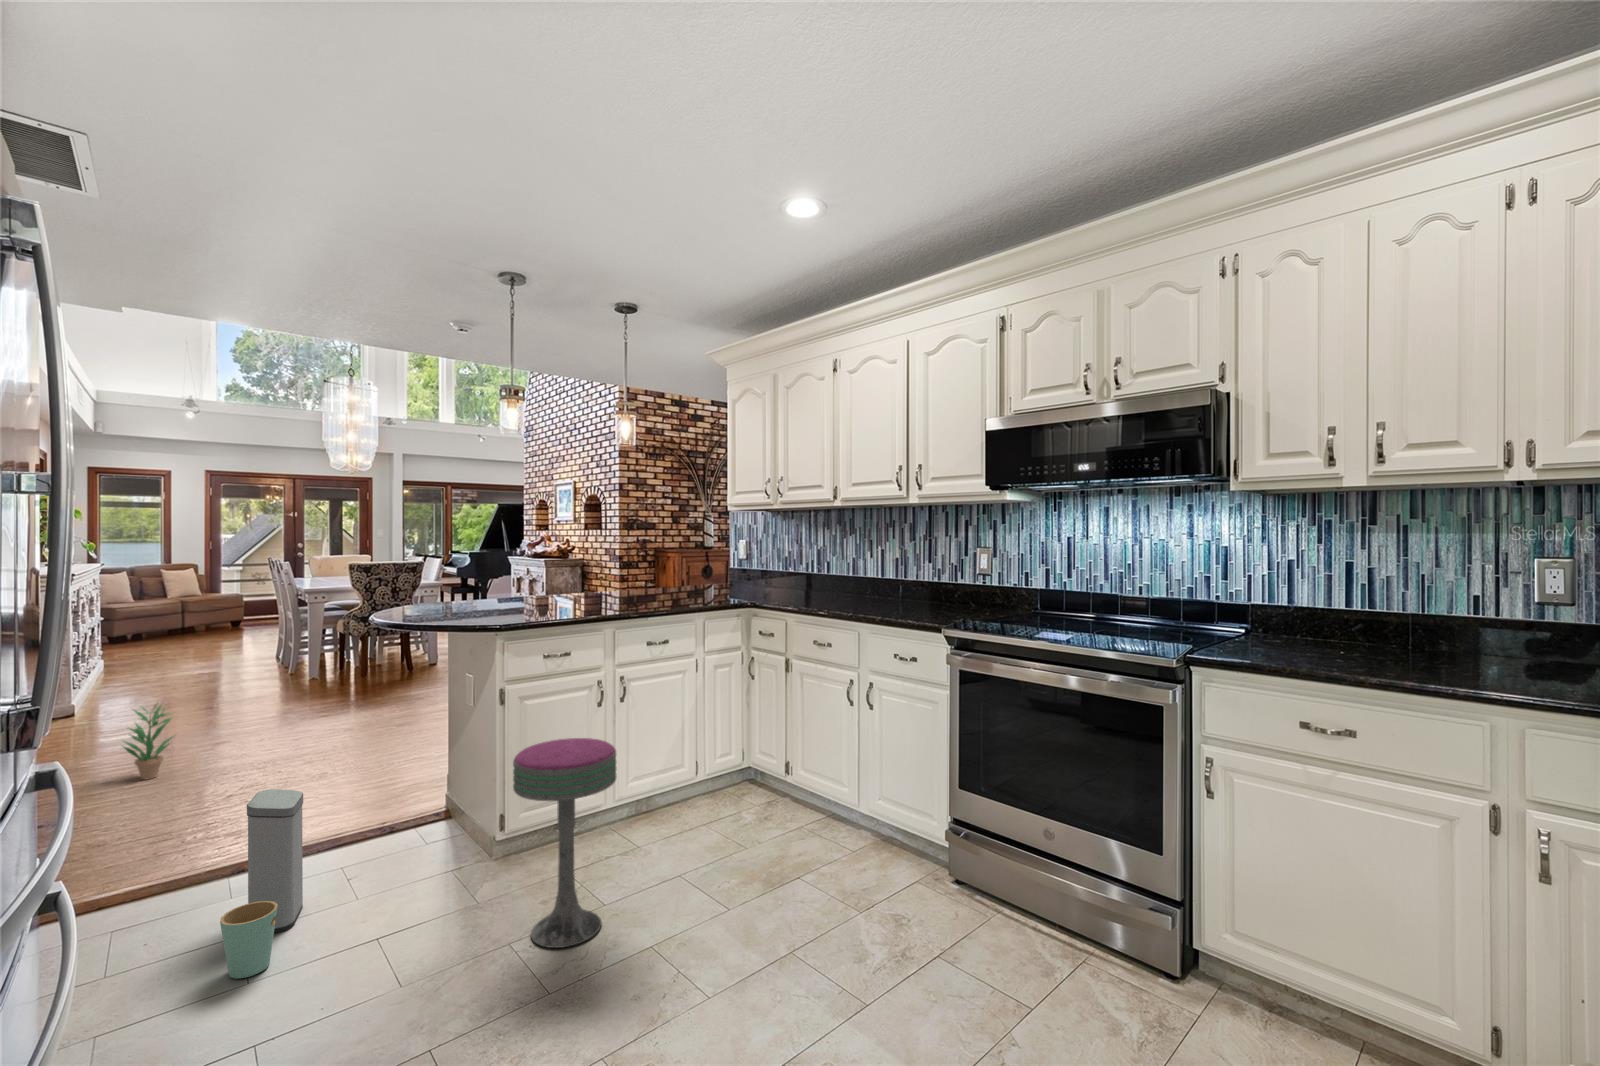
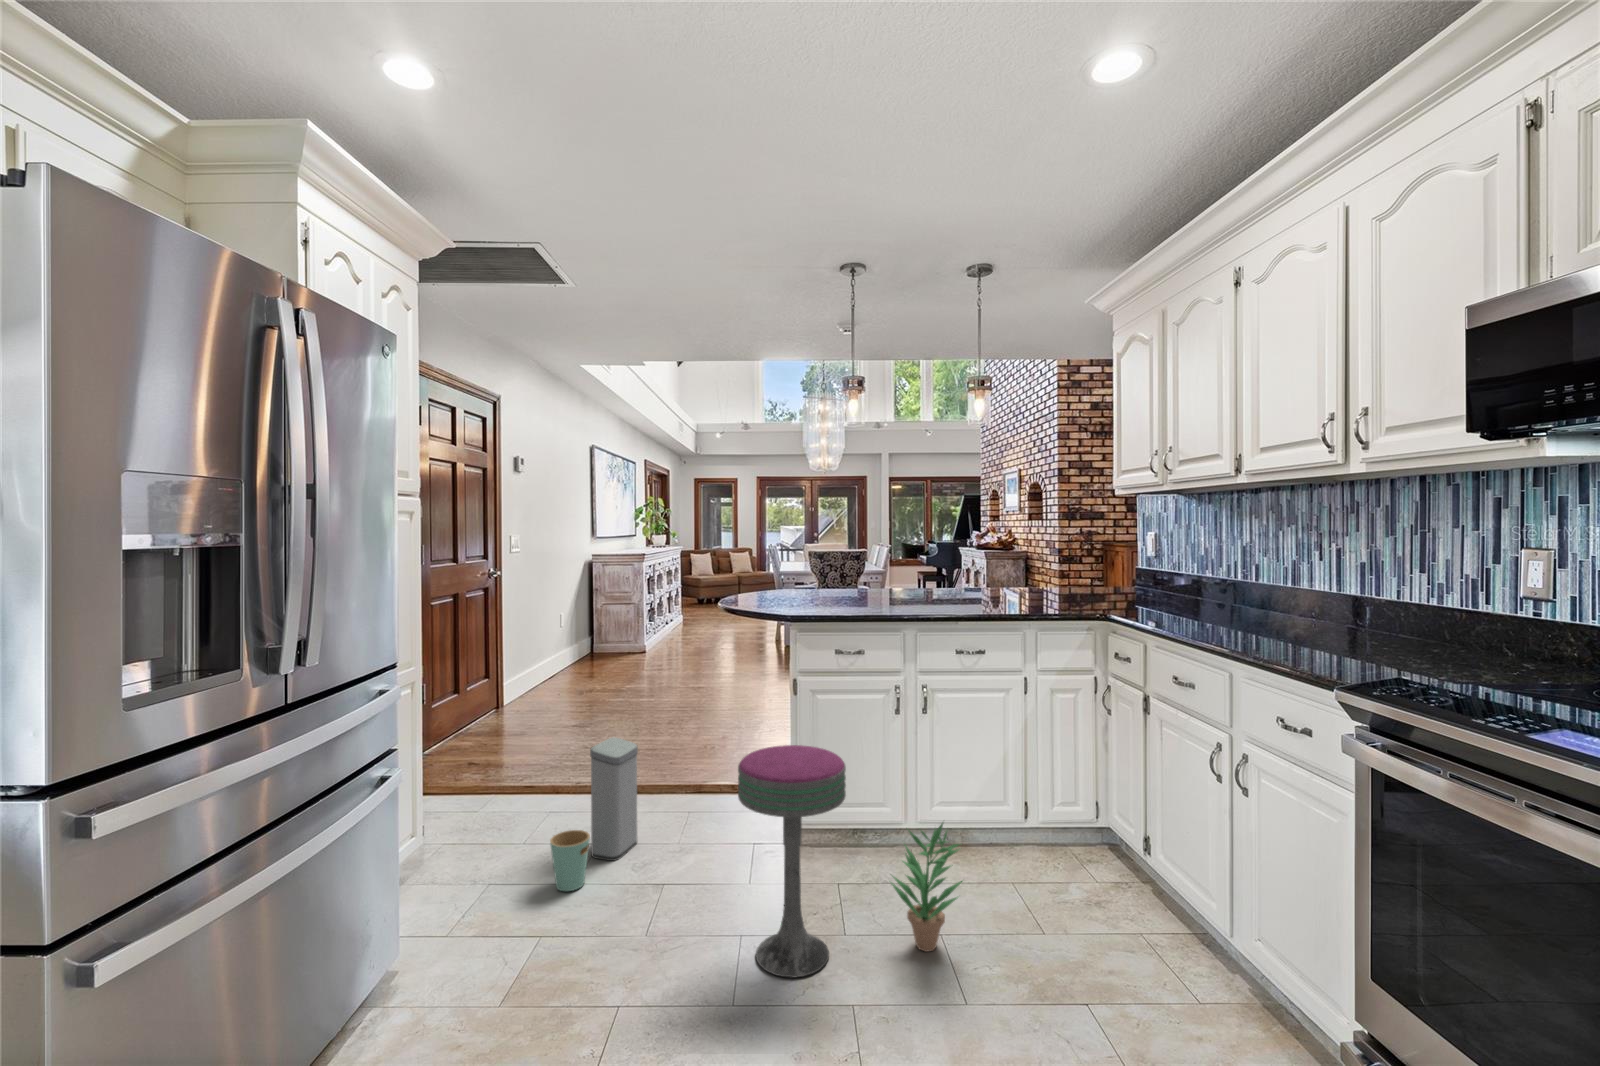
potted plant: present [123,702,173,780] -> present [891,823,962,952]

